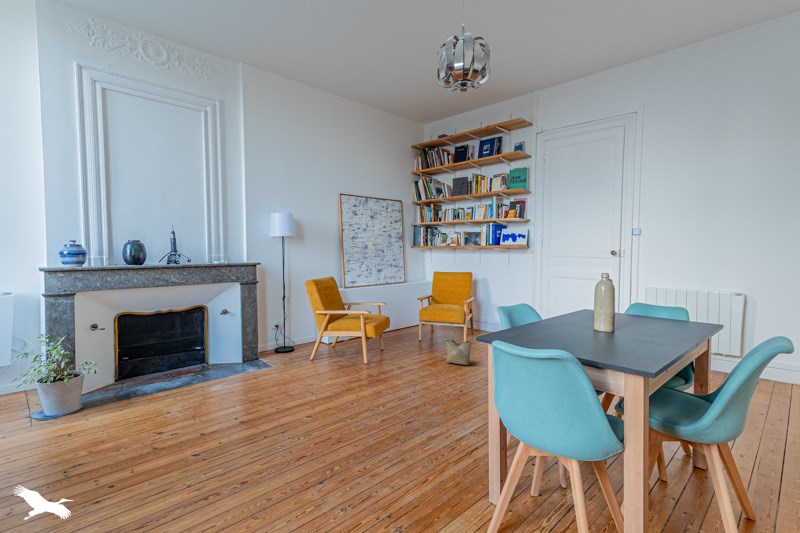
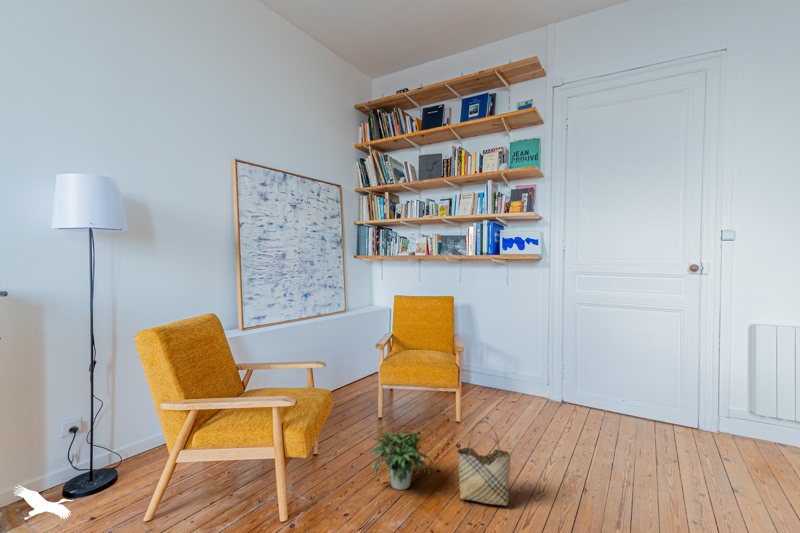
potted plant: none [397,331,437,359] -> present [370,428,432,490]

